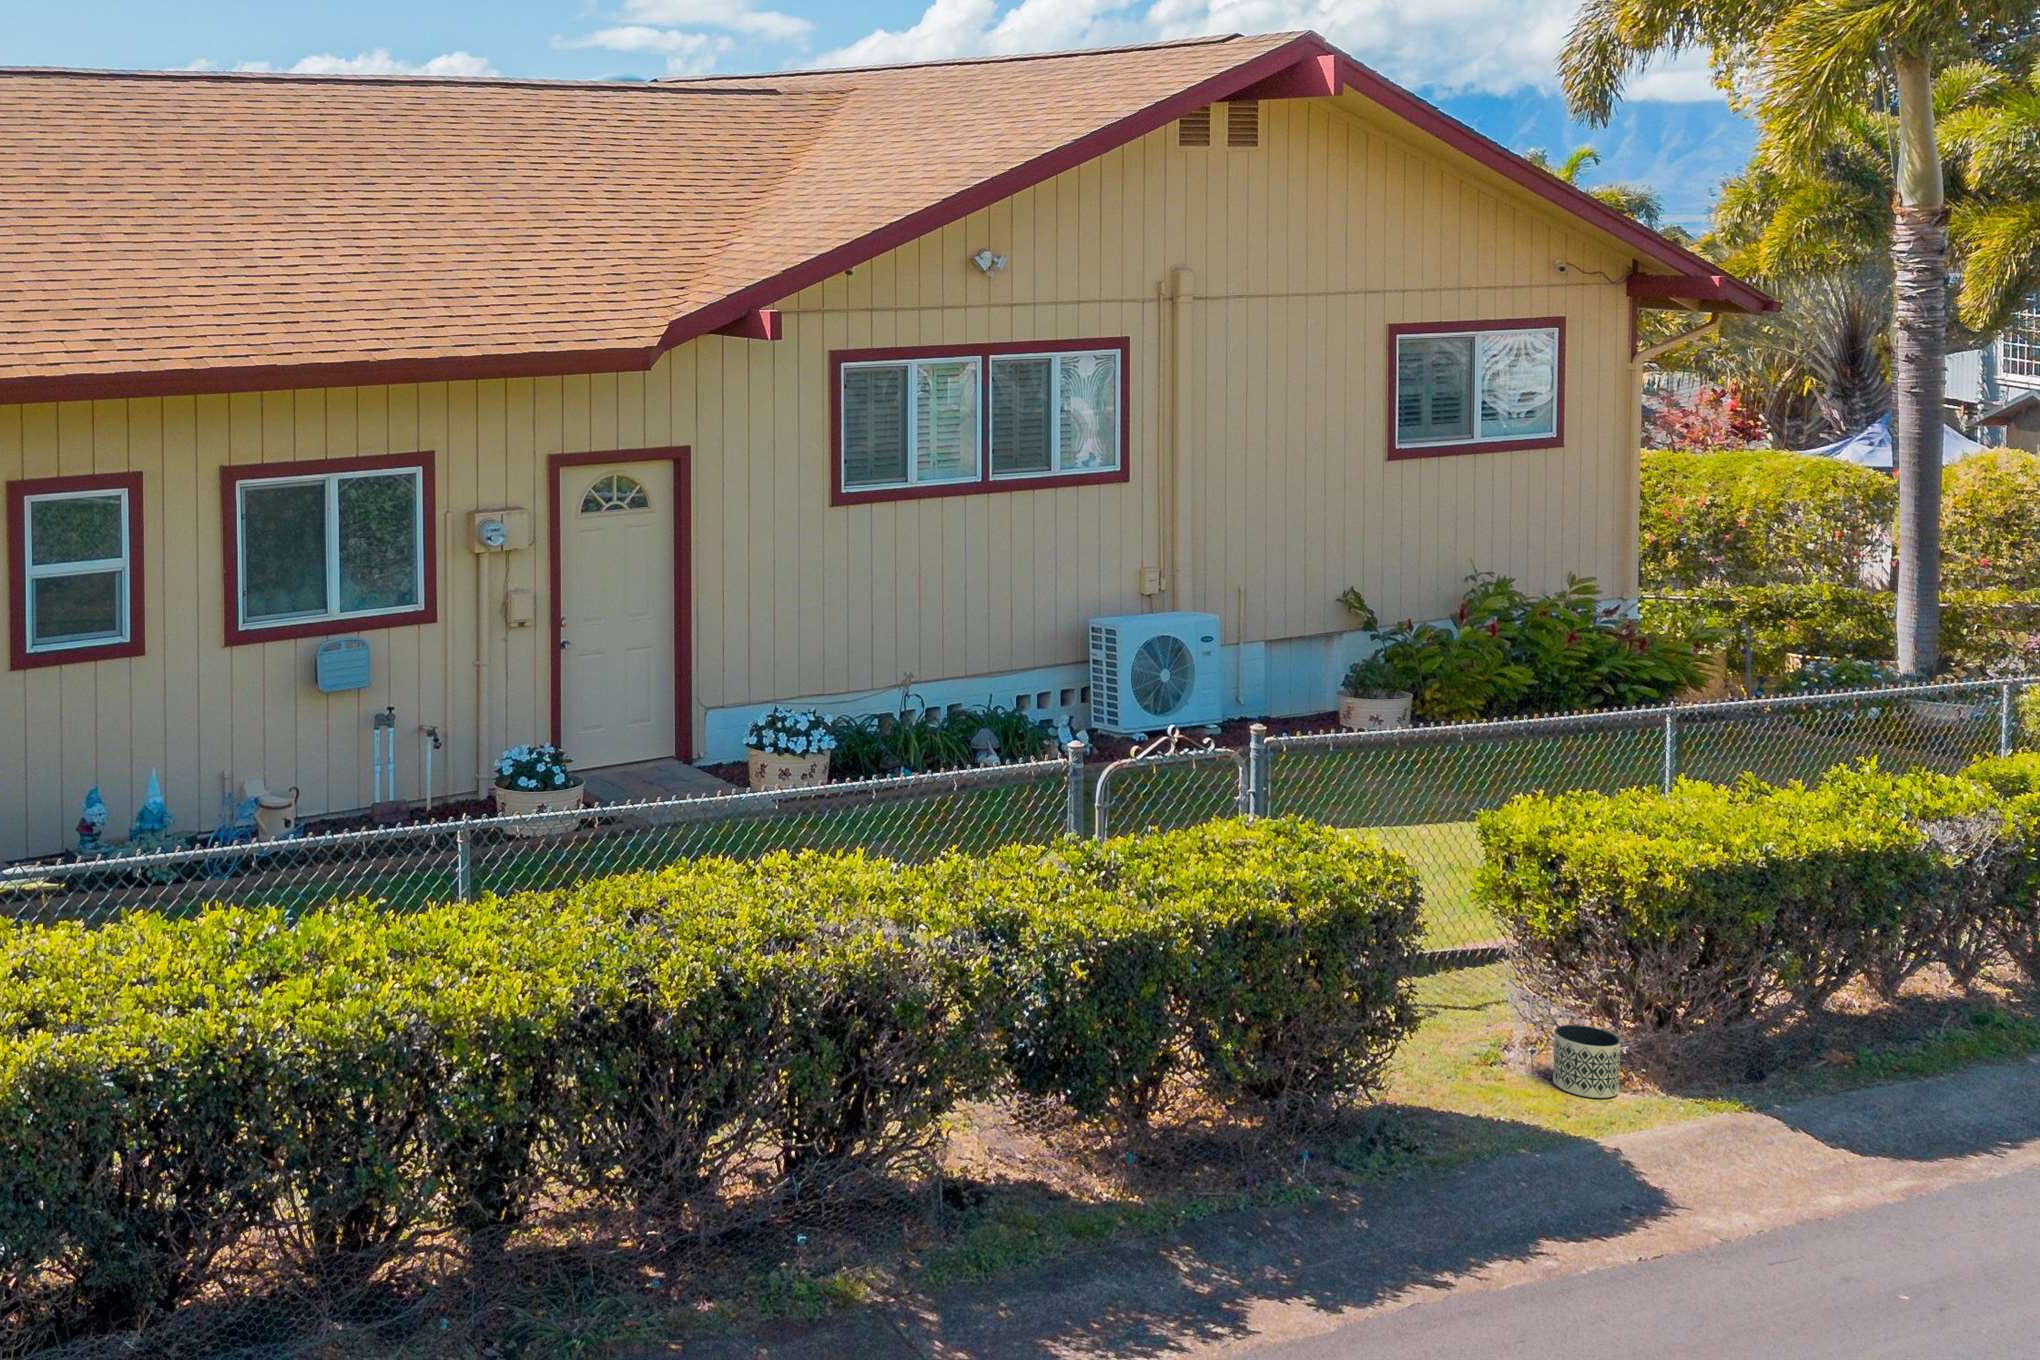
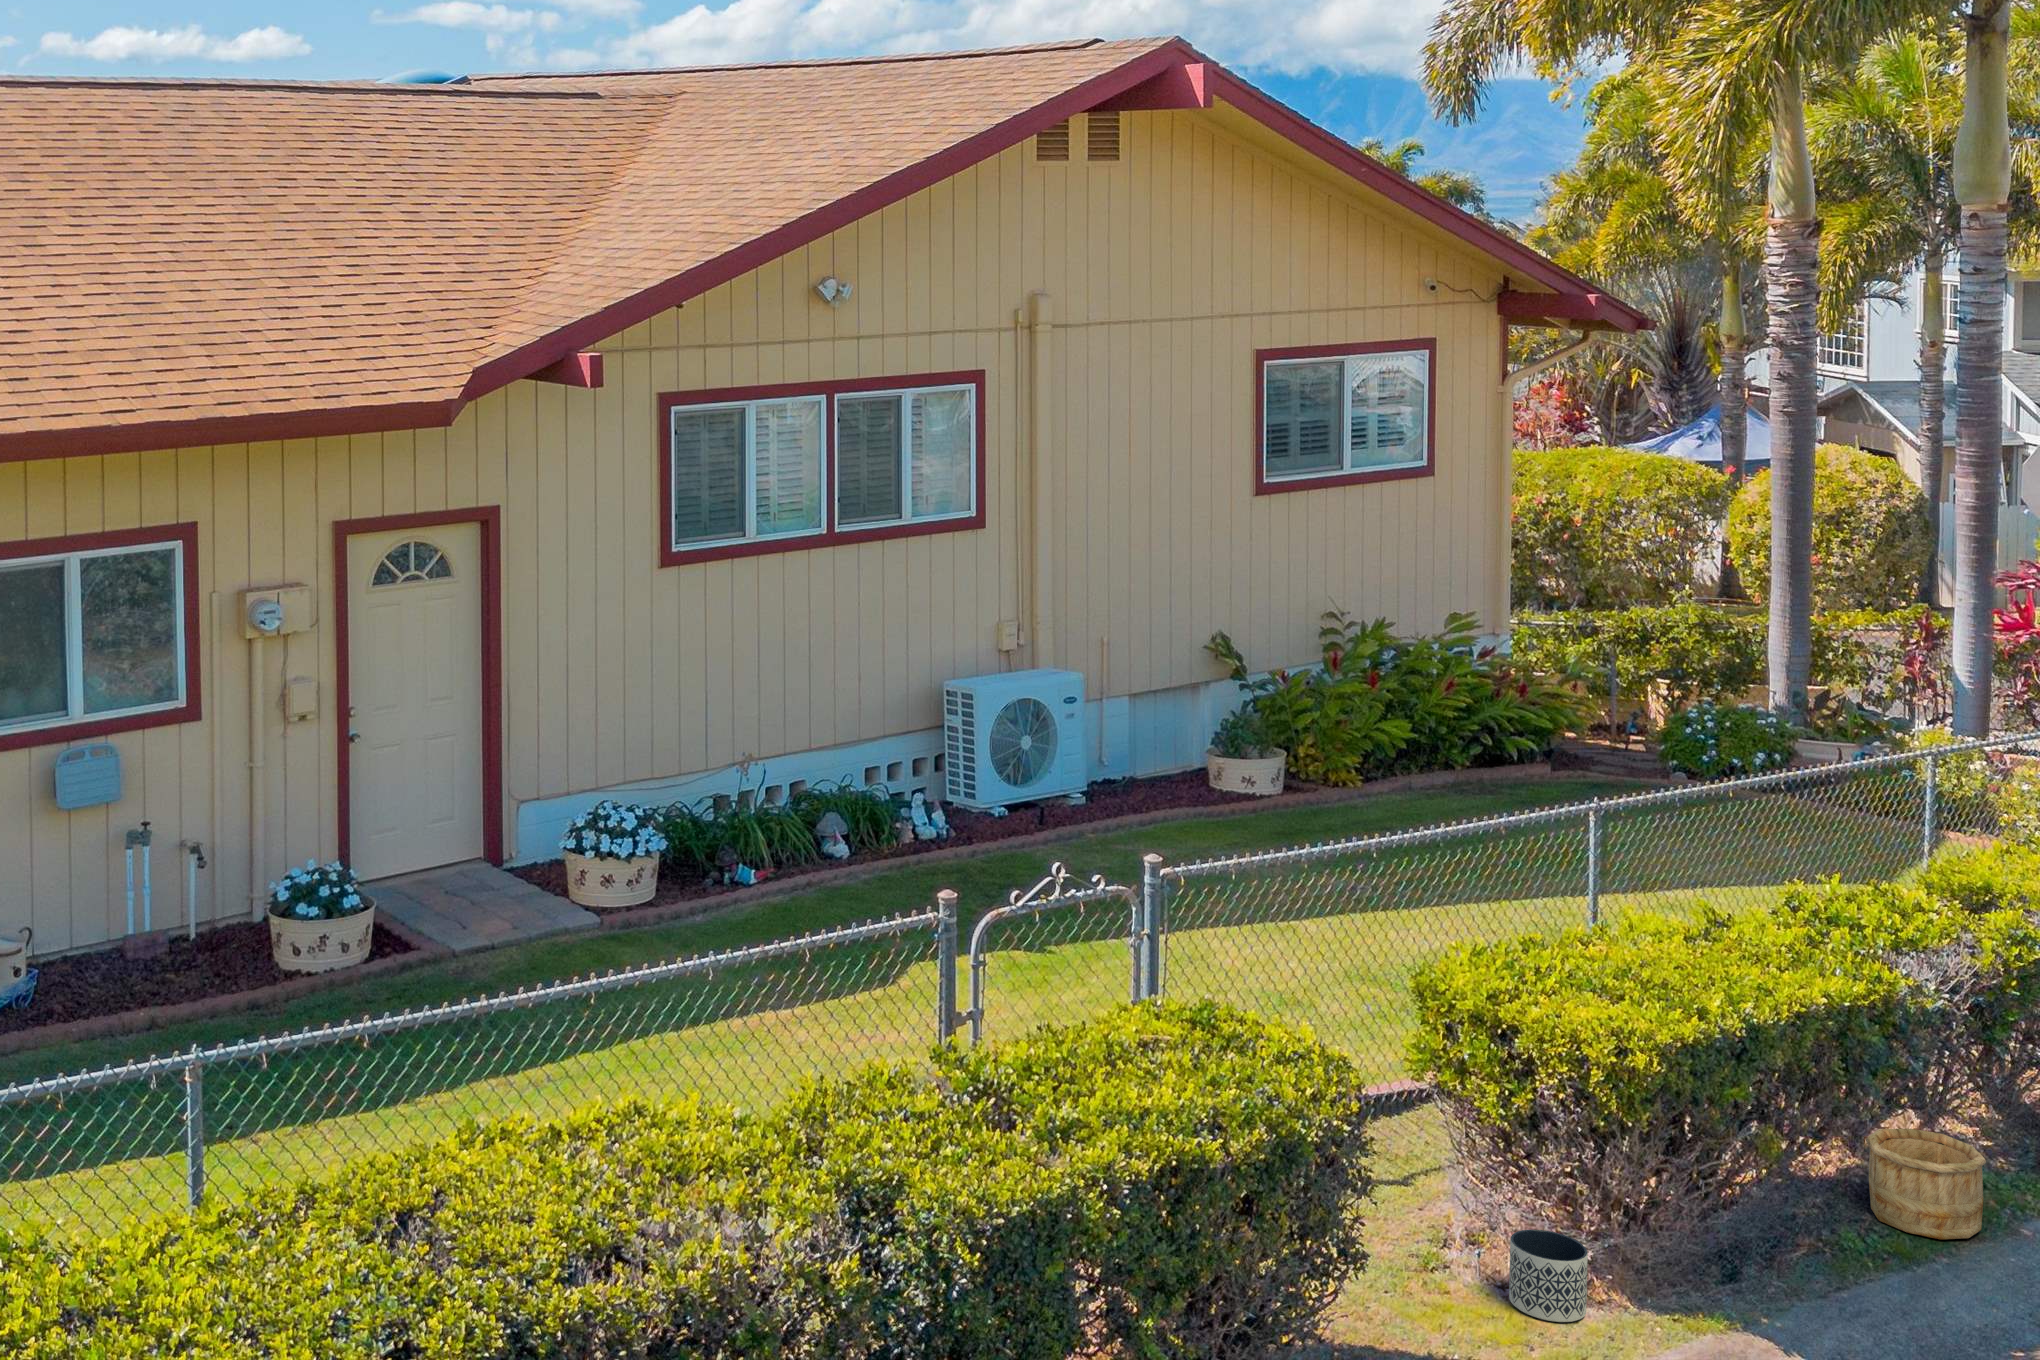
wooden bucket: none [1886,969,1992,1059] -> present [1866,1129,1986,1239]

